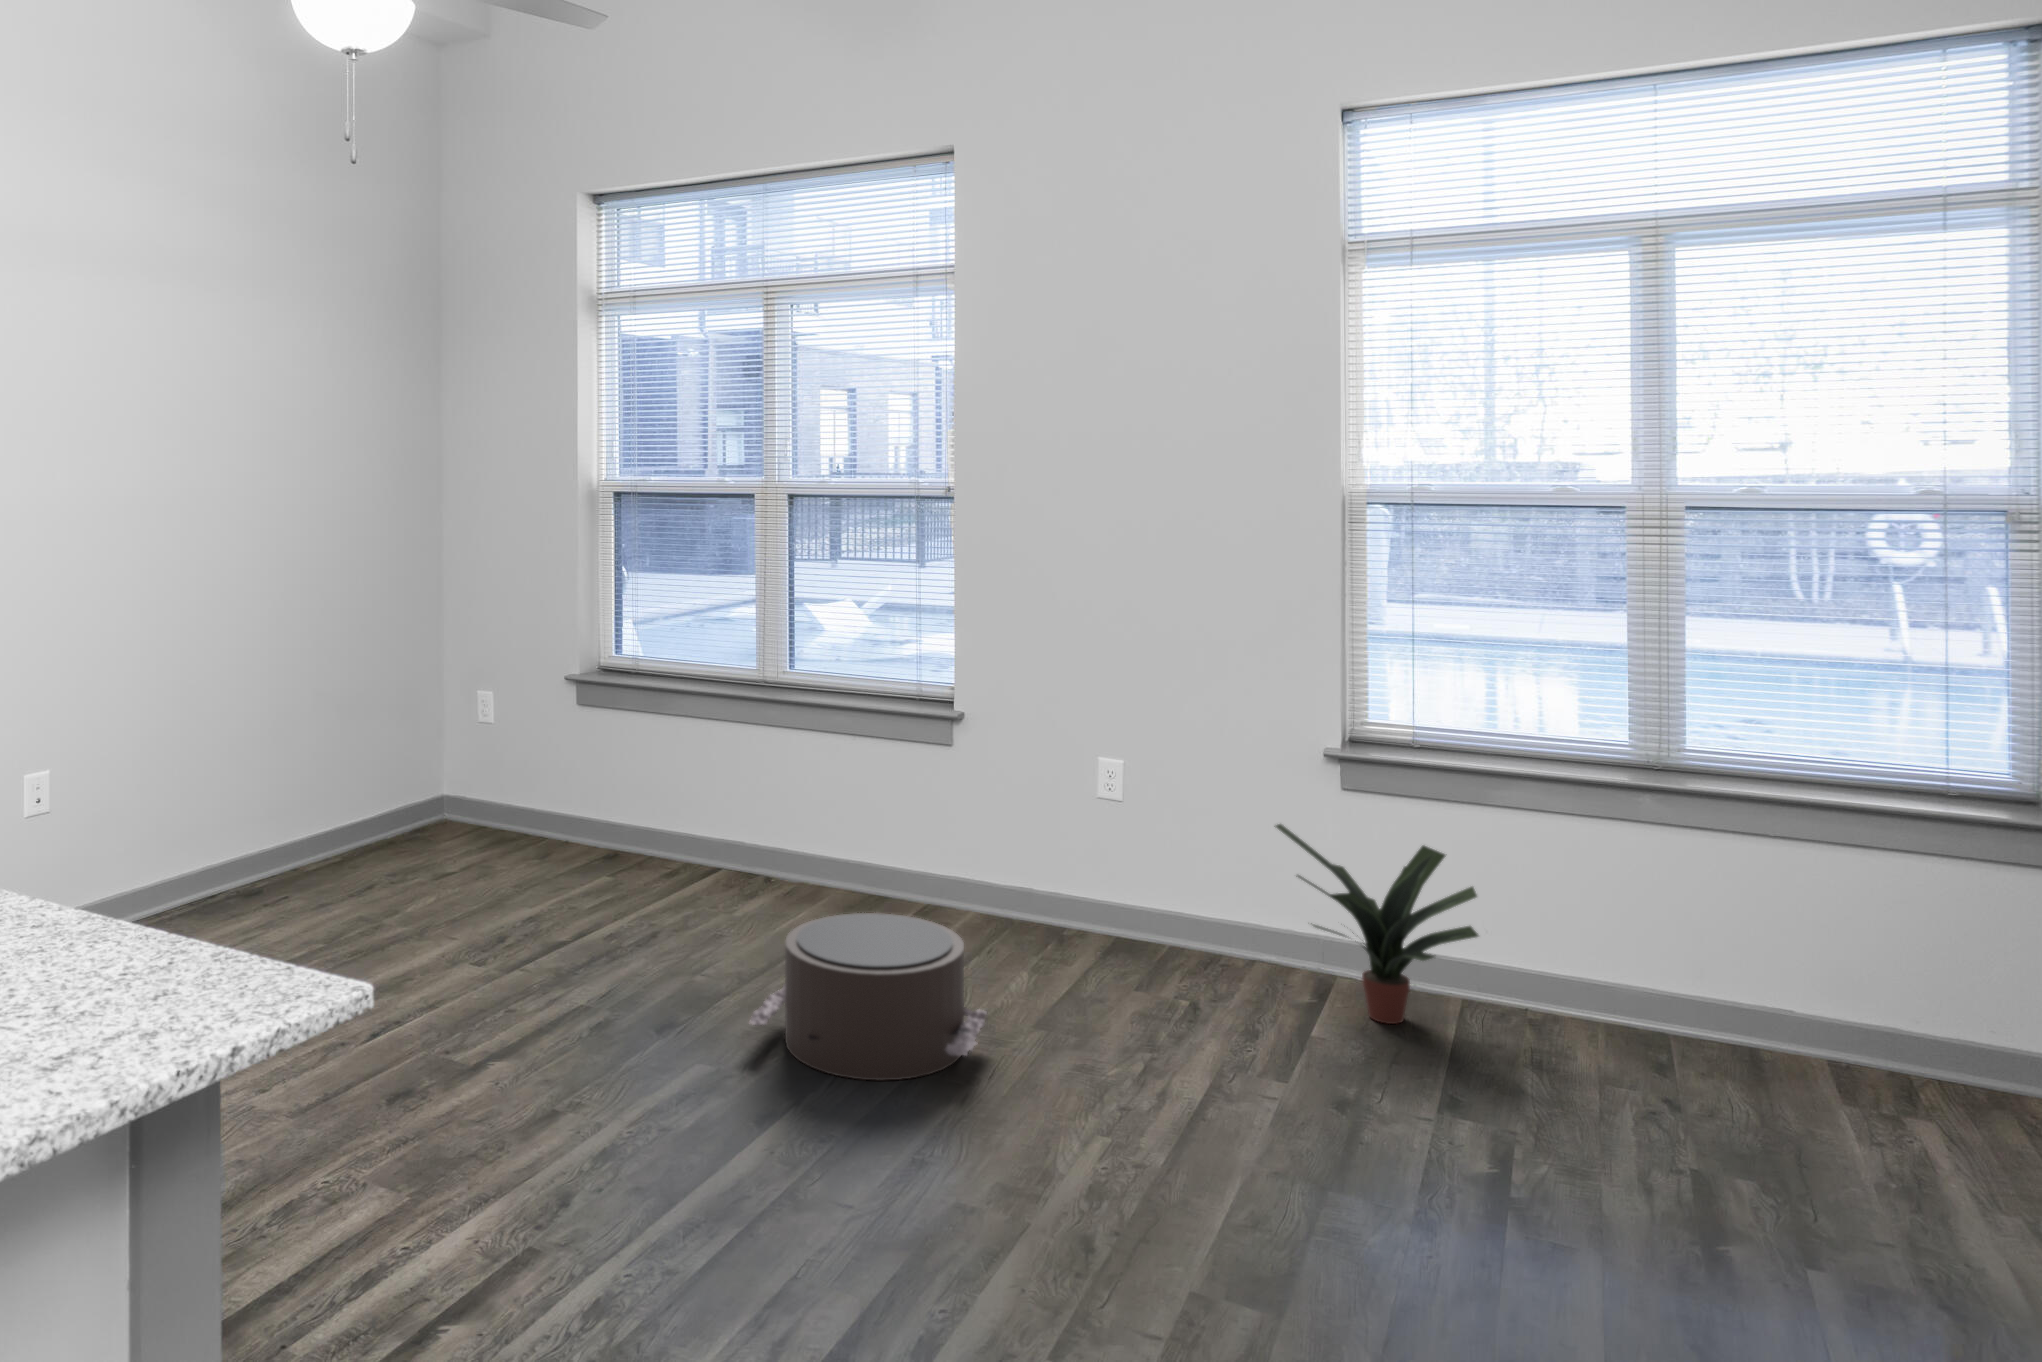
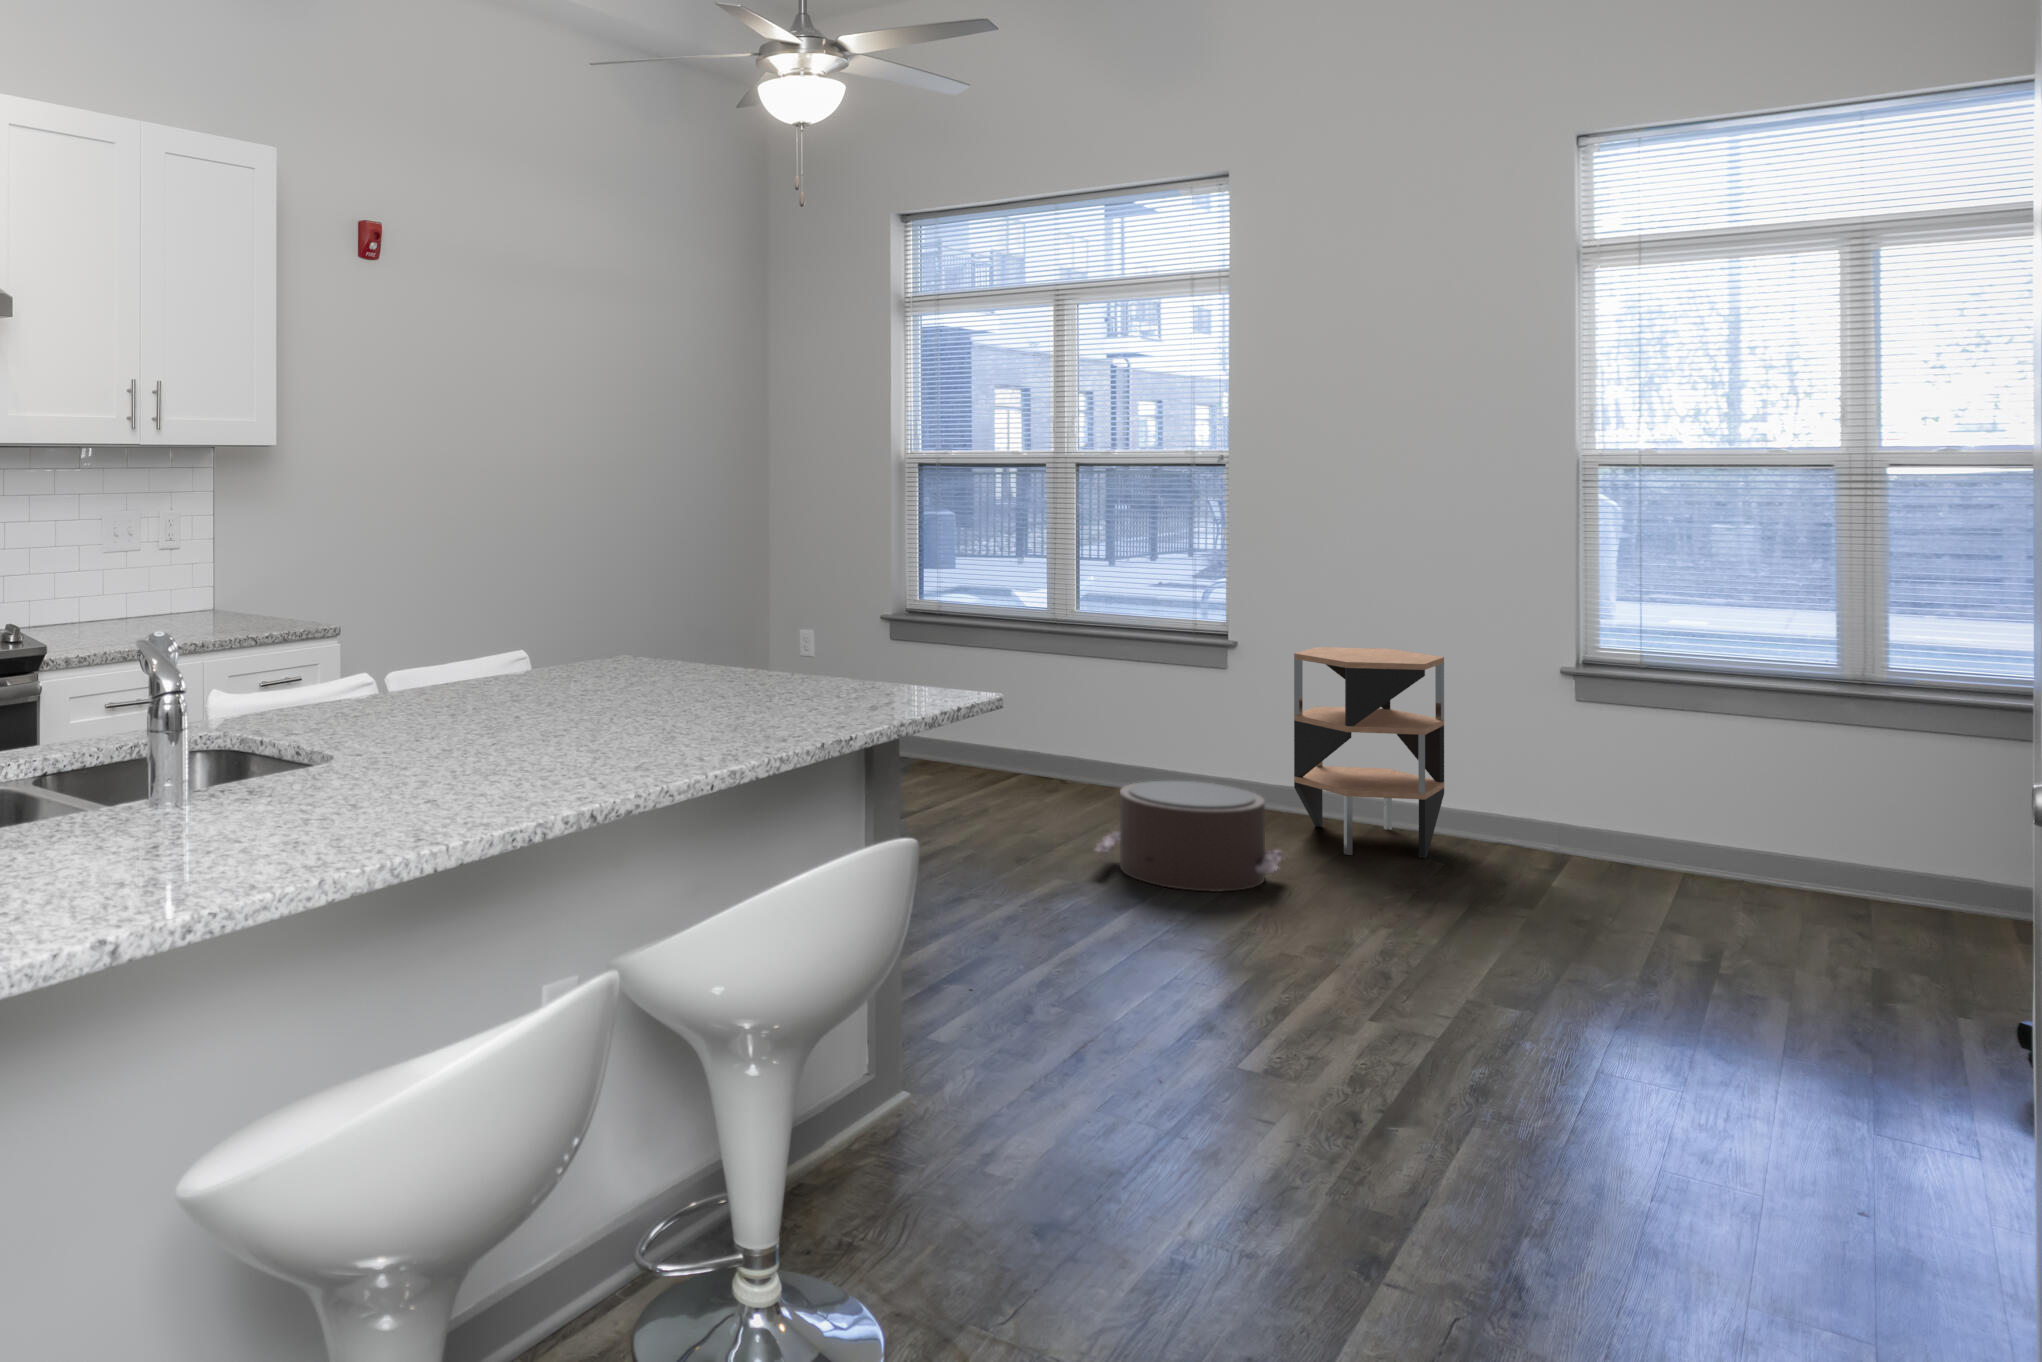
side table: none [1016,724,1190,996] -> present [1294,647,1444,859]
potted plant: present [1274,824,1478,1024] -> none [1519,723,1700,881]

